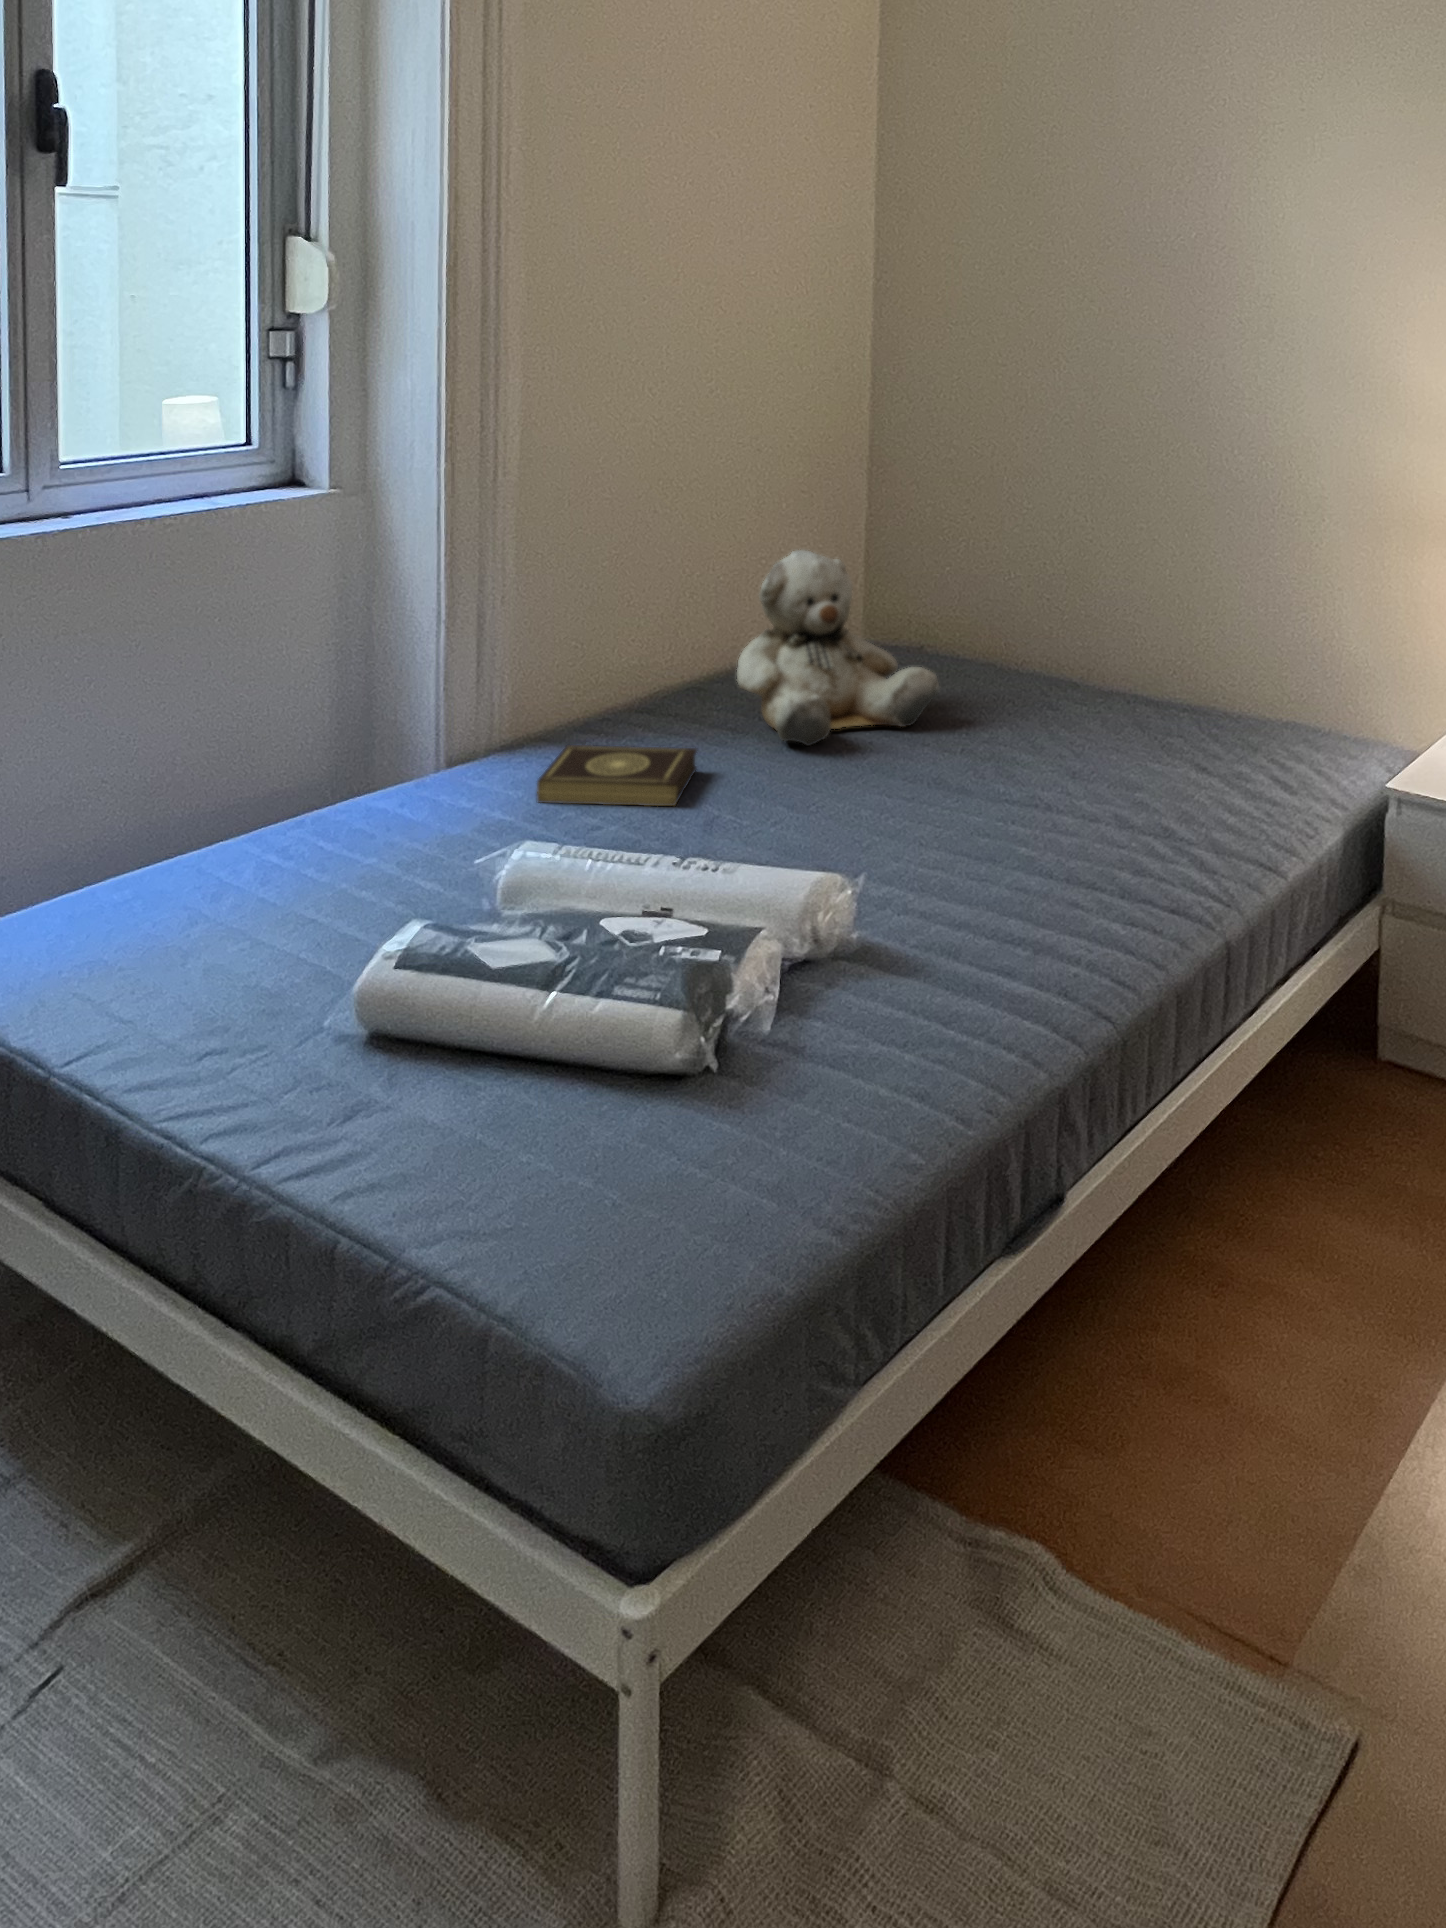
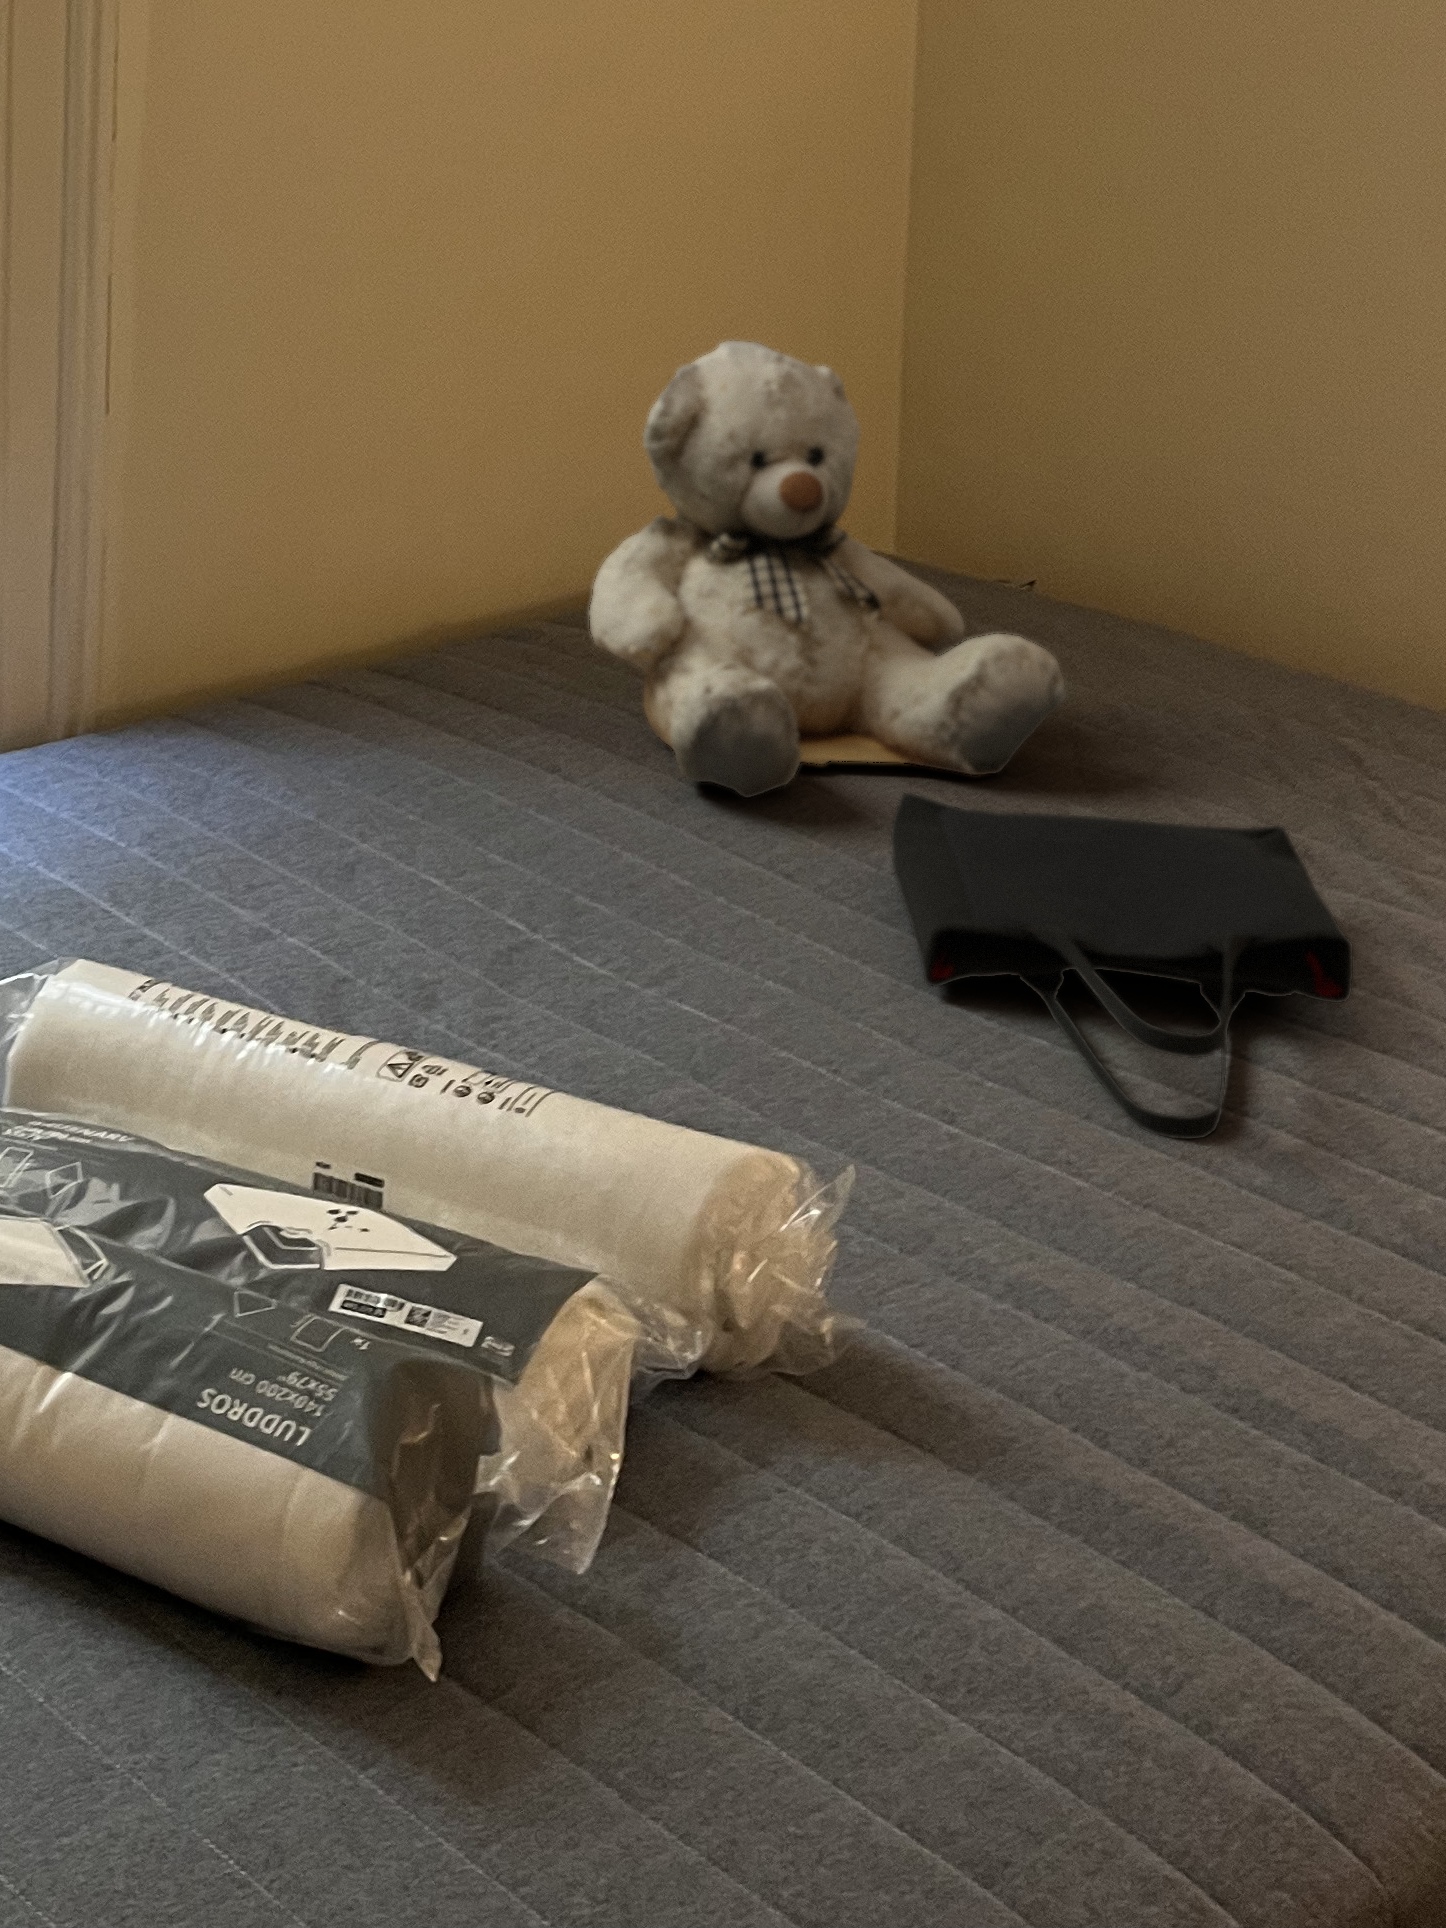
tote bag: none [871,732,1050,854] -> present [891,793,1353,1139]
book: present [537,745,697,806] -> none [135,737,490,909]

